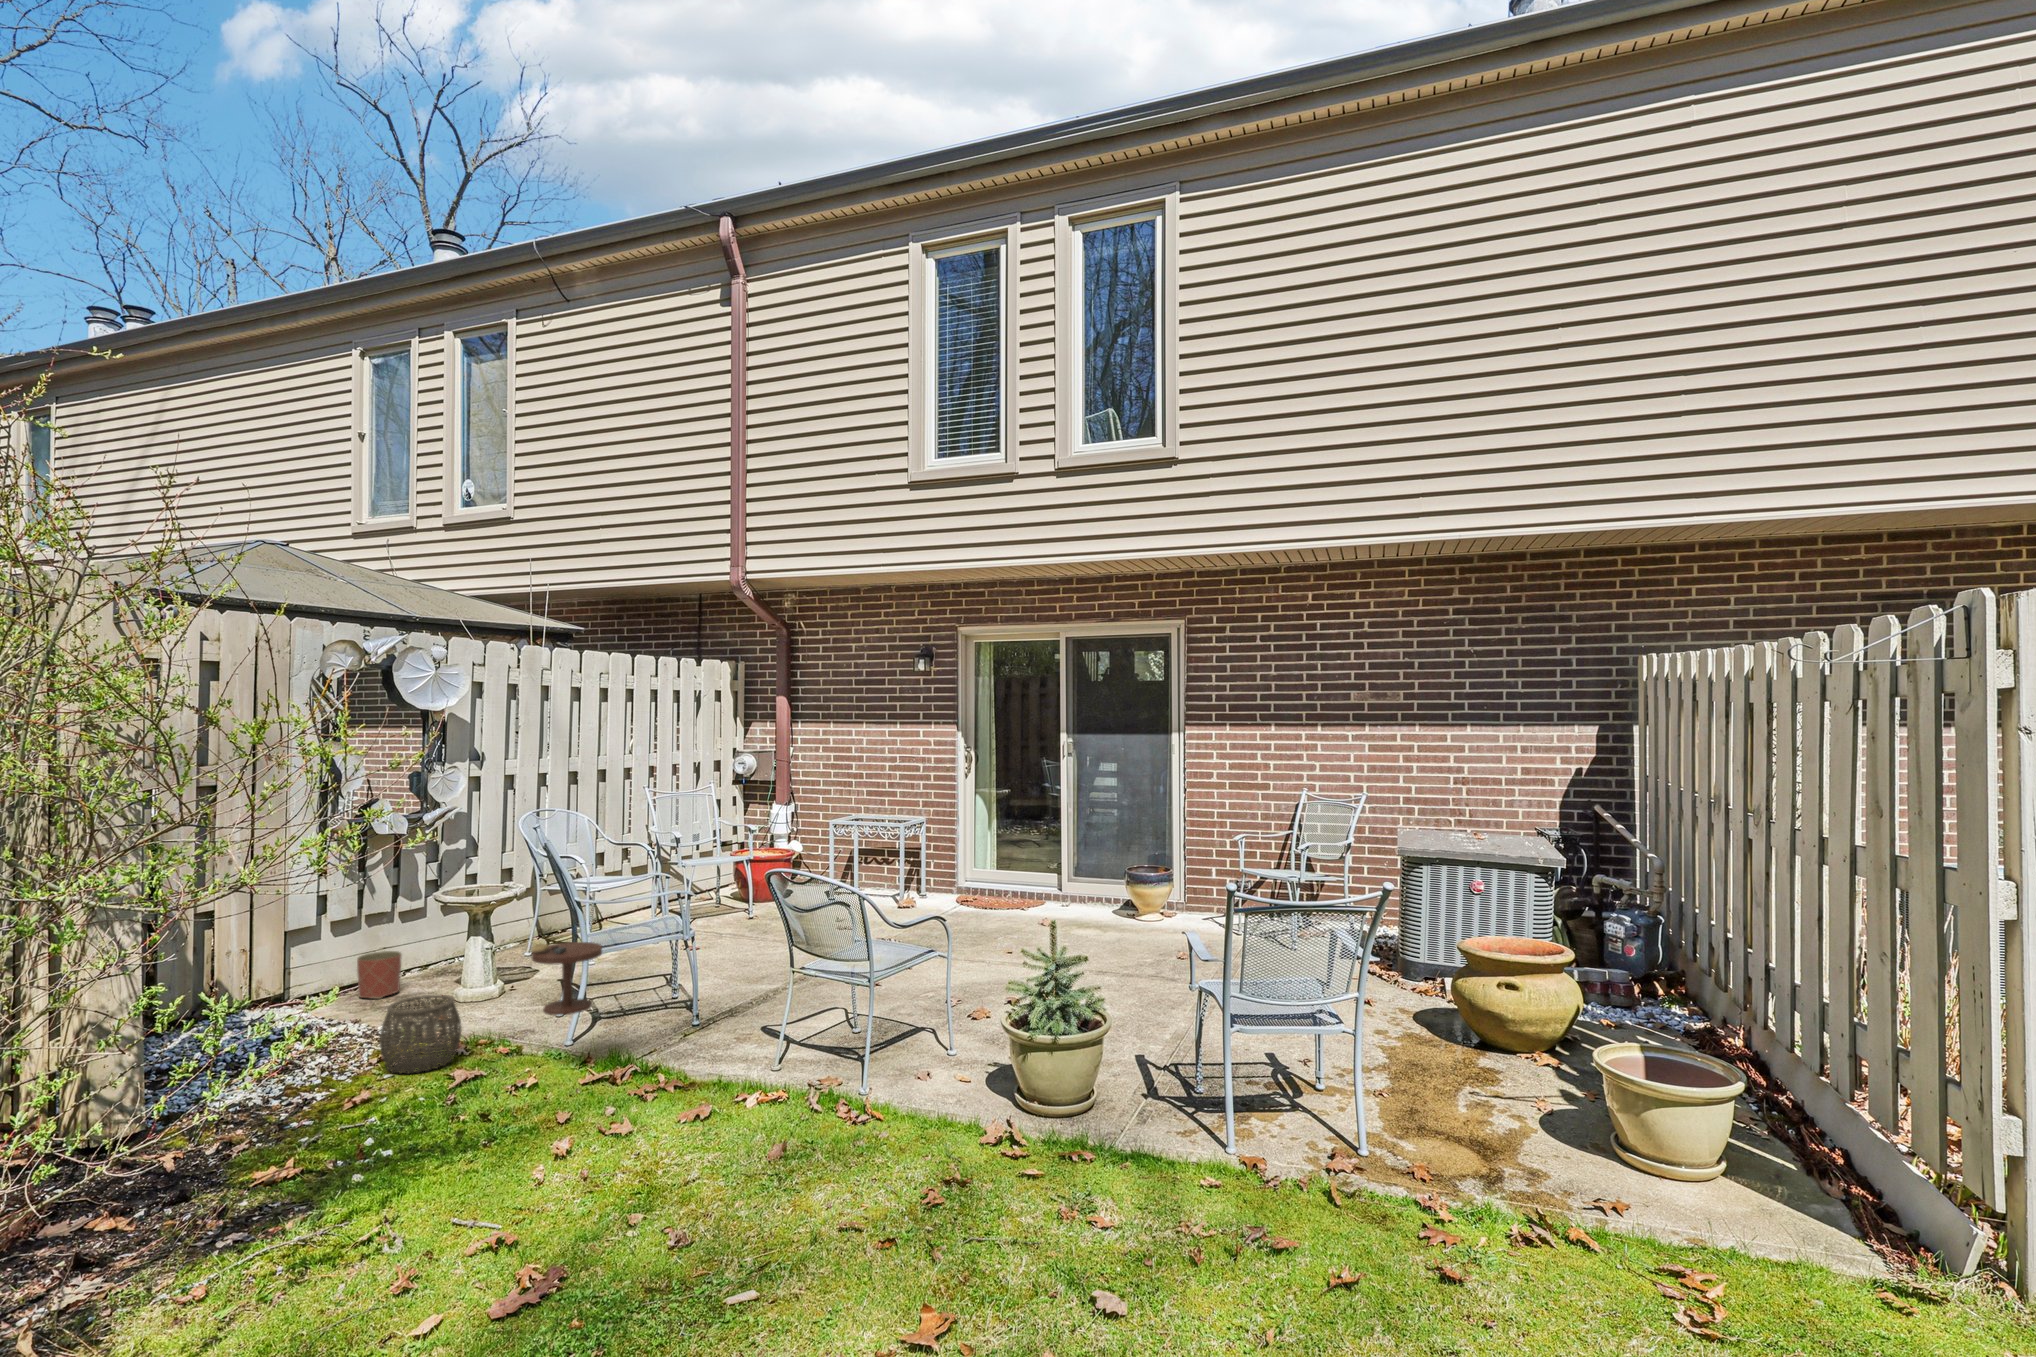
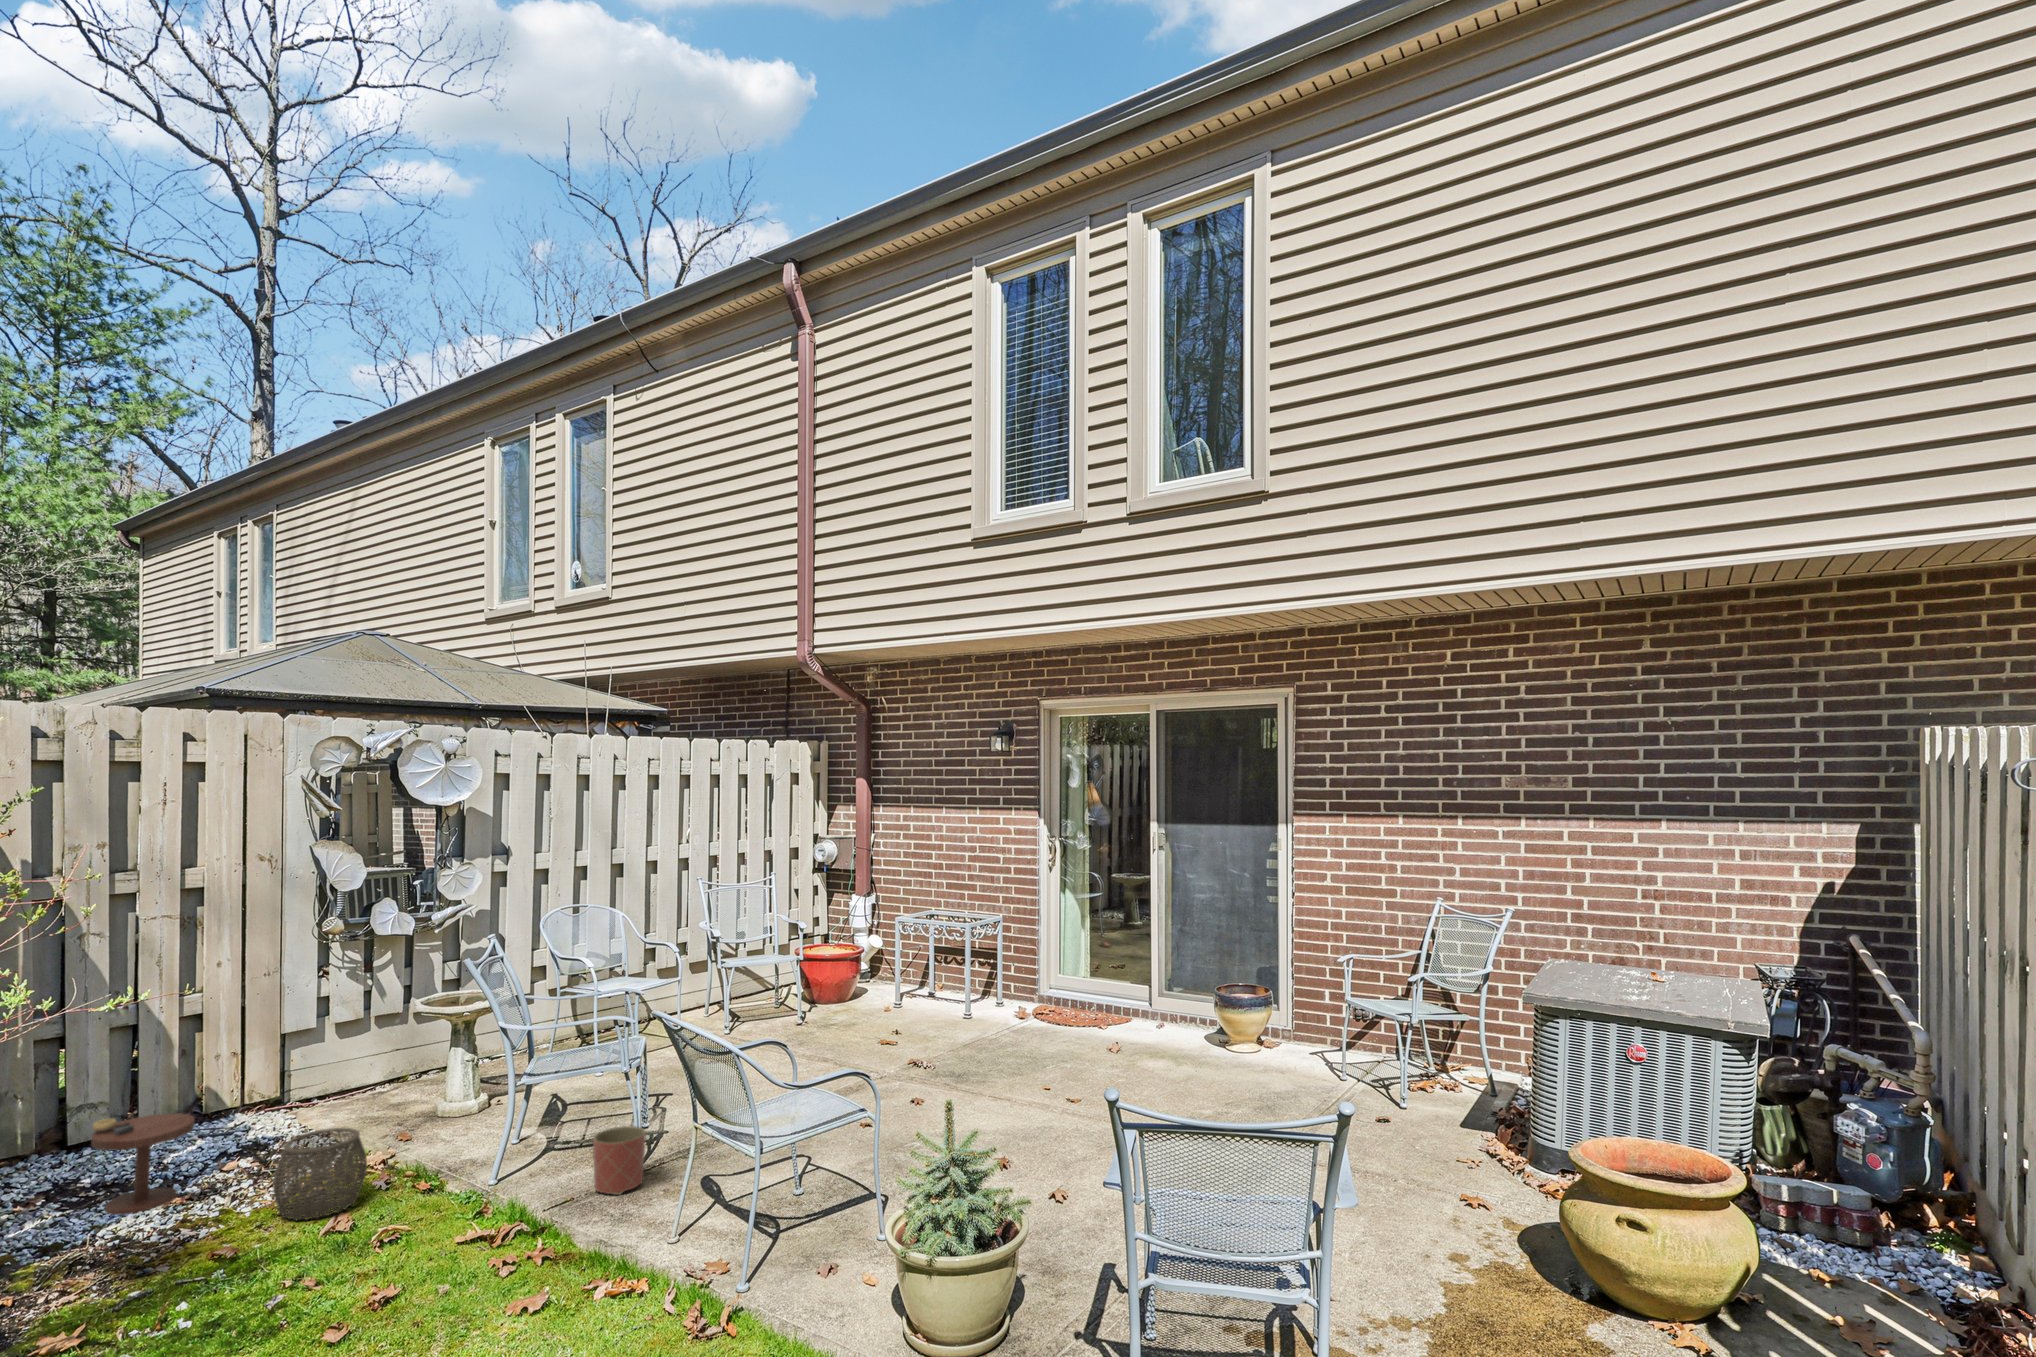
side table: present [532,942,602,1015] -> present [91,1113,195,1215]
planter: present [357,951,402,999] -> present [593,1126,646,1195]

